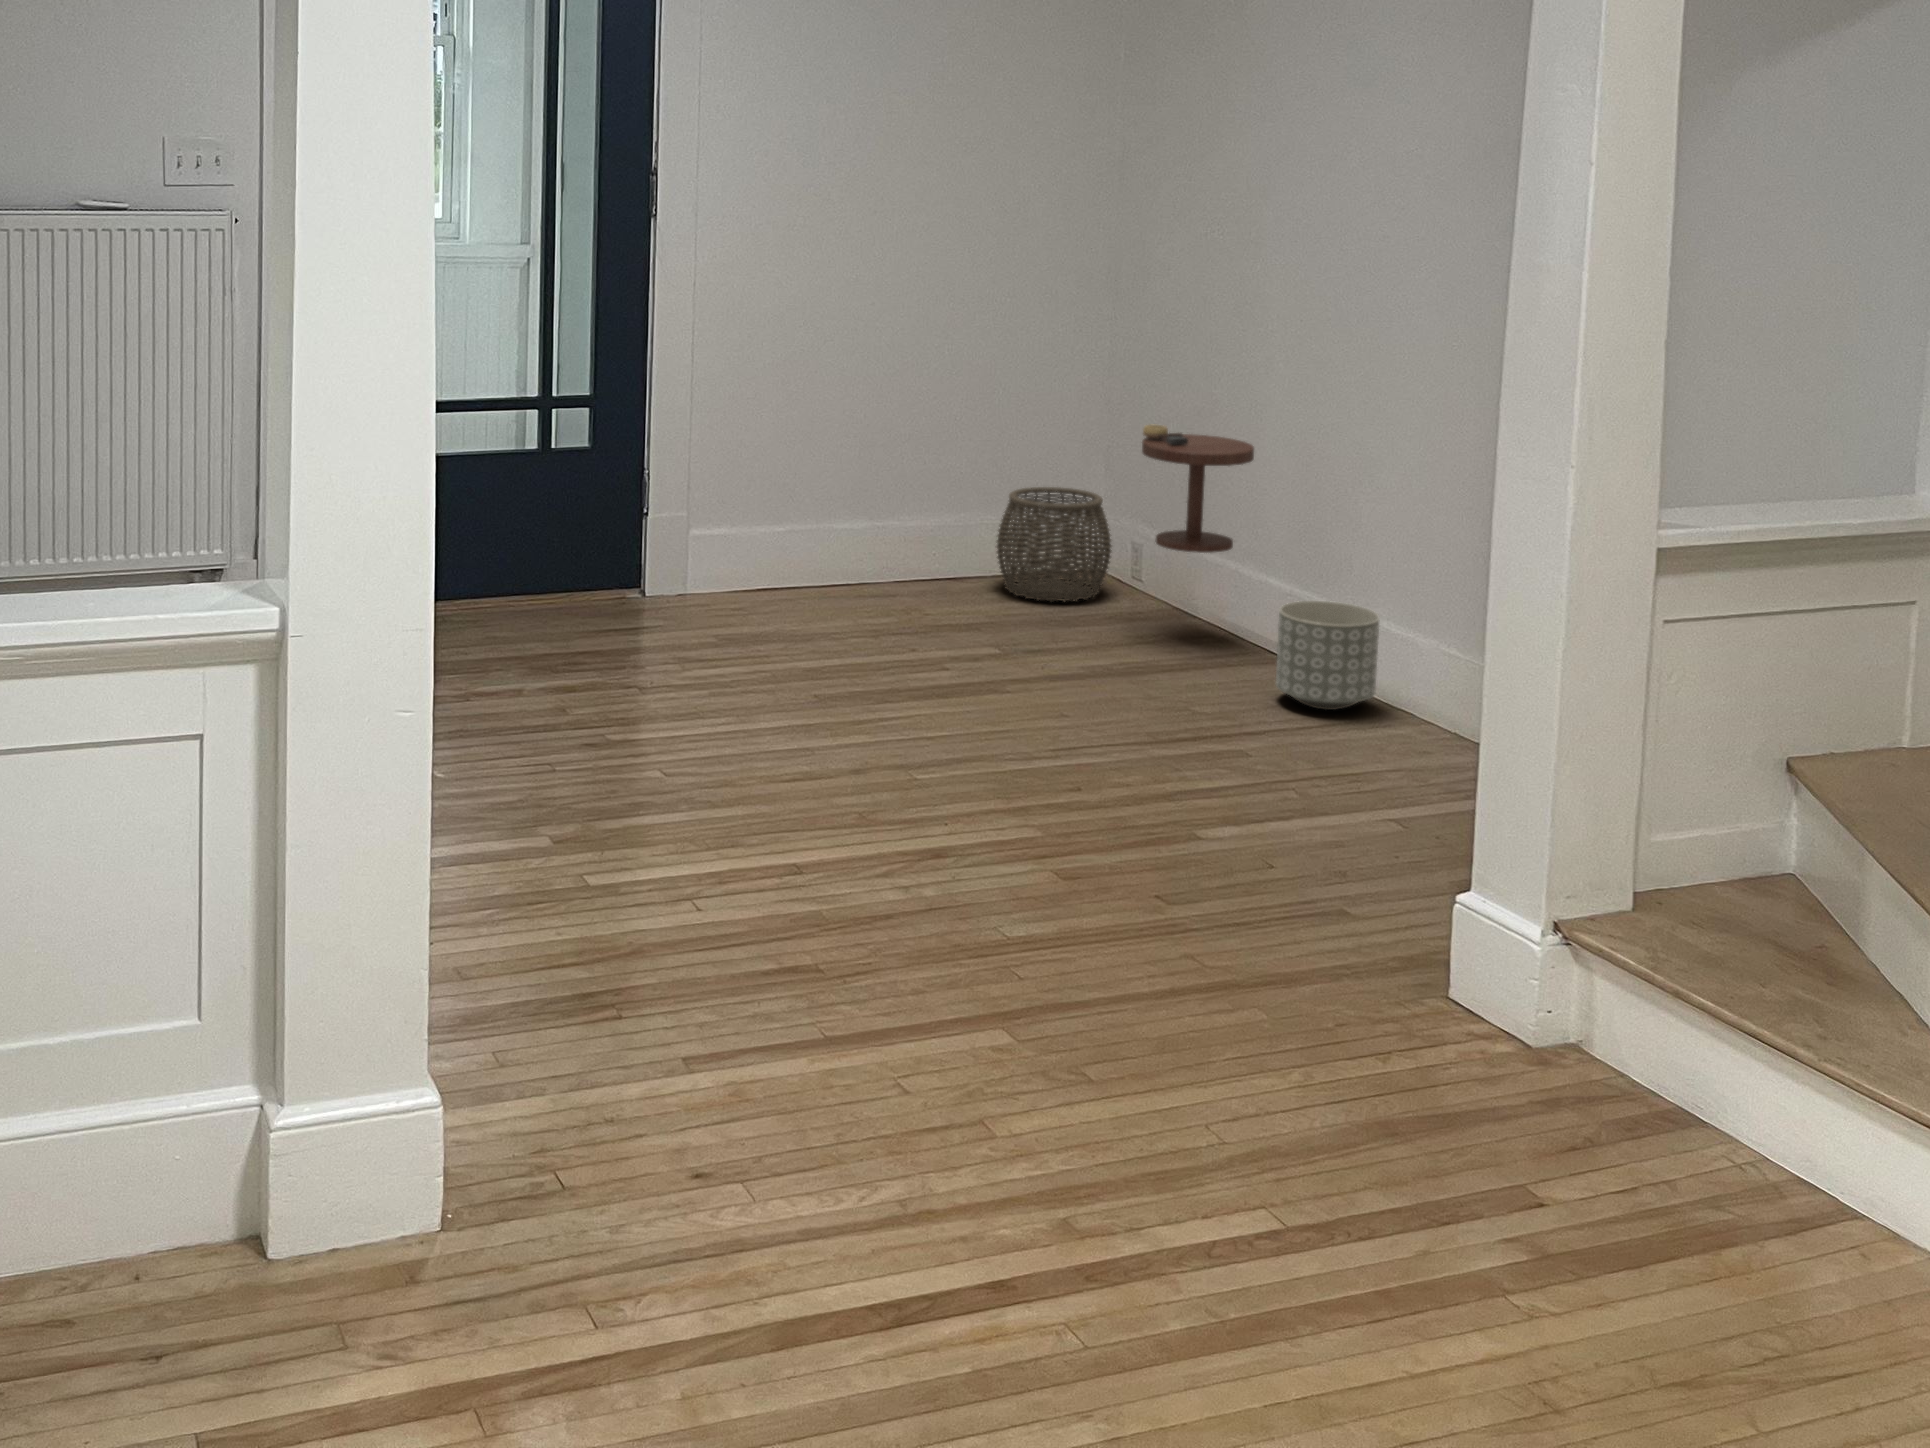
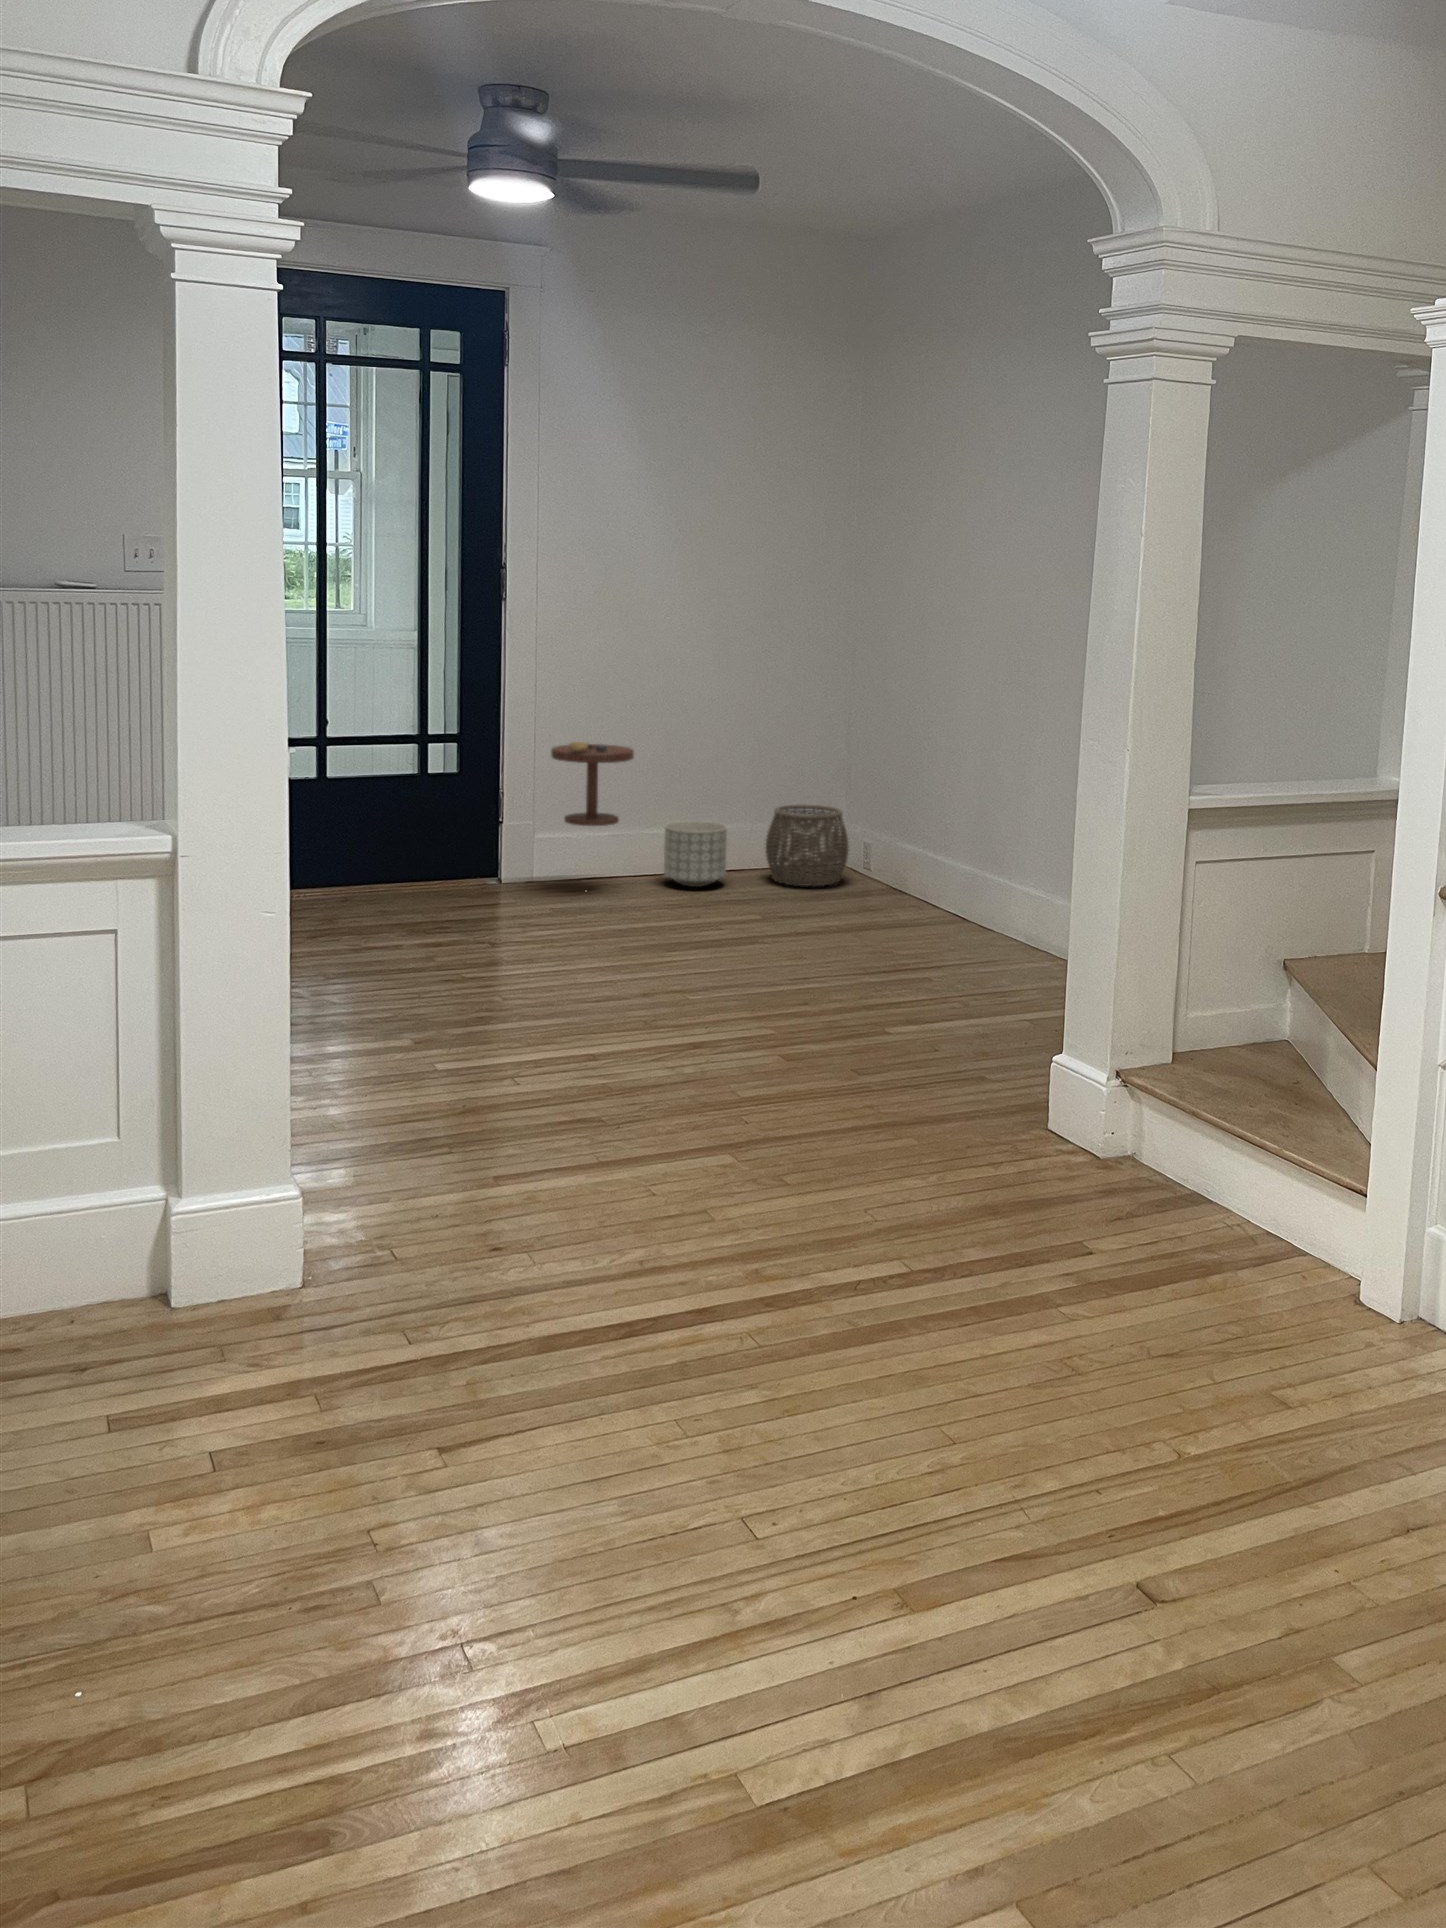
side table: present [1142,425,1254,553] -> present [551,742,634,826]
planter: present [1276,601,1379,710] -> present [664,821,727,887]

